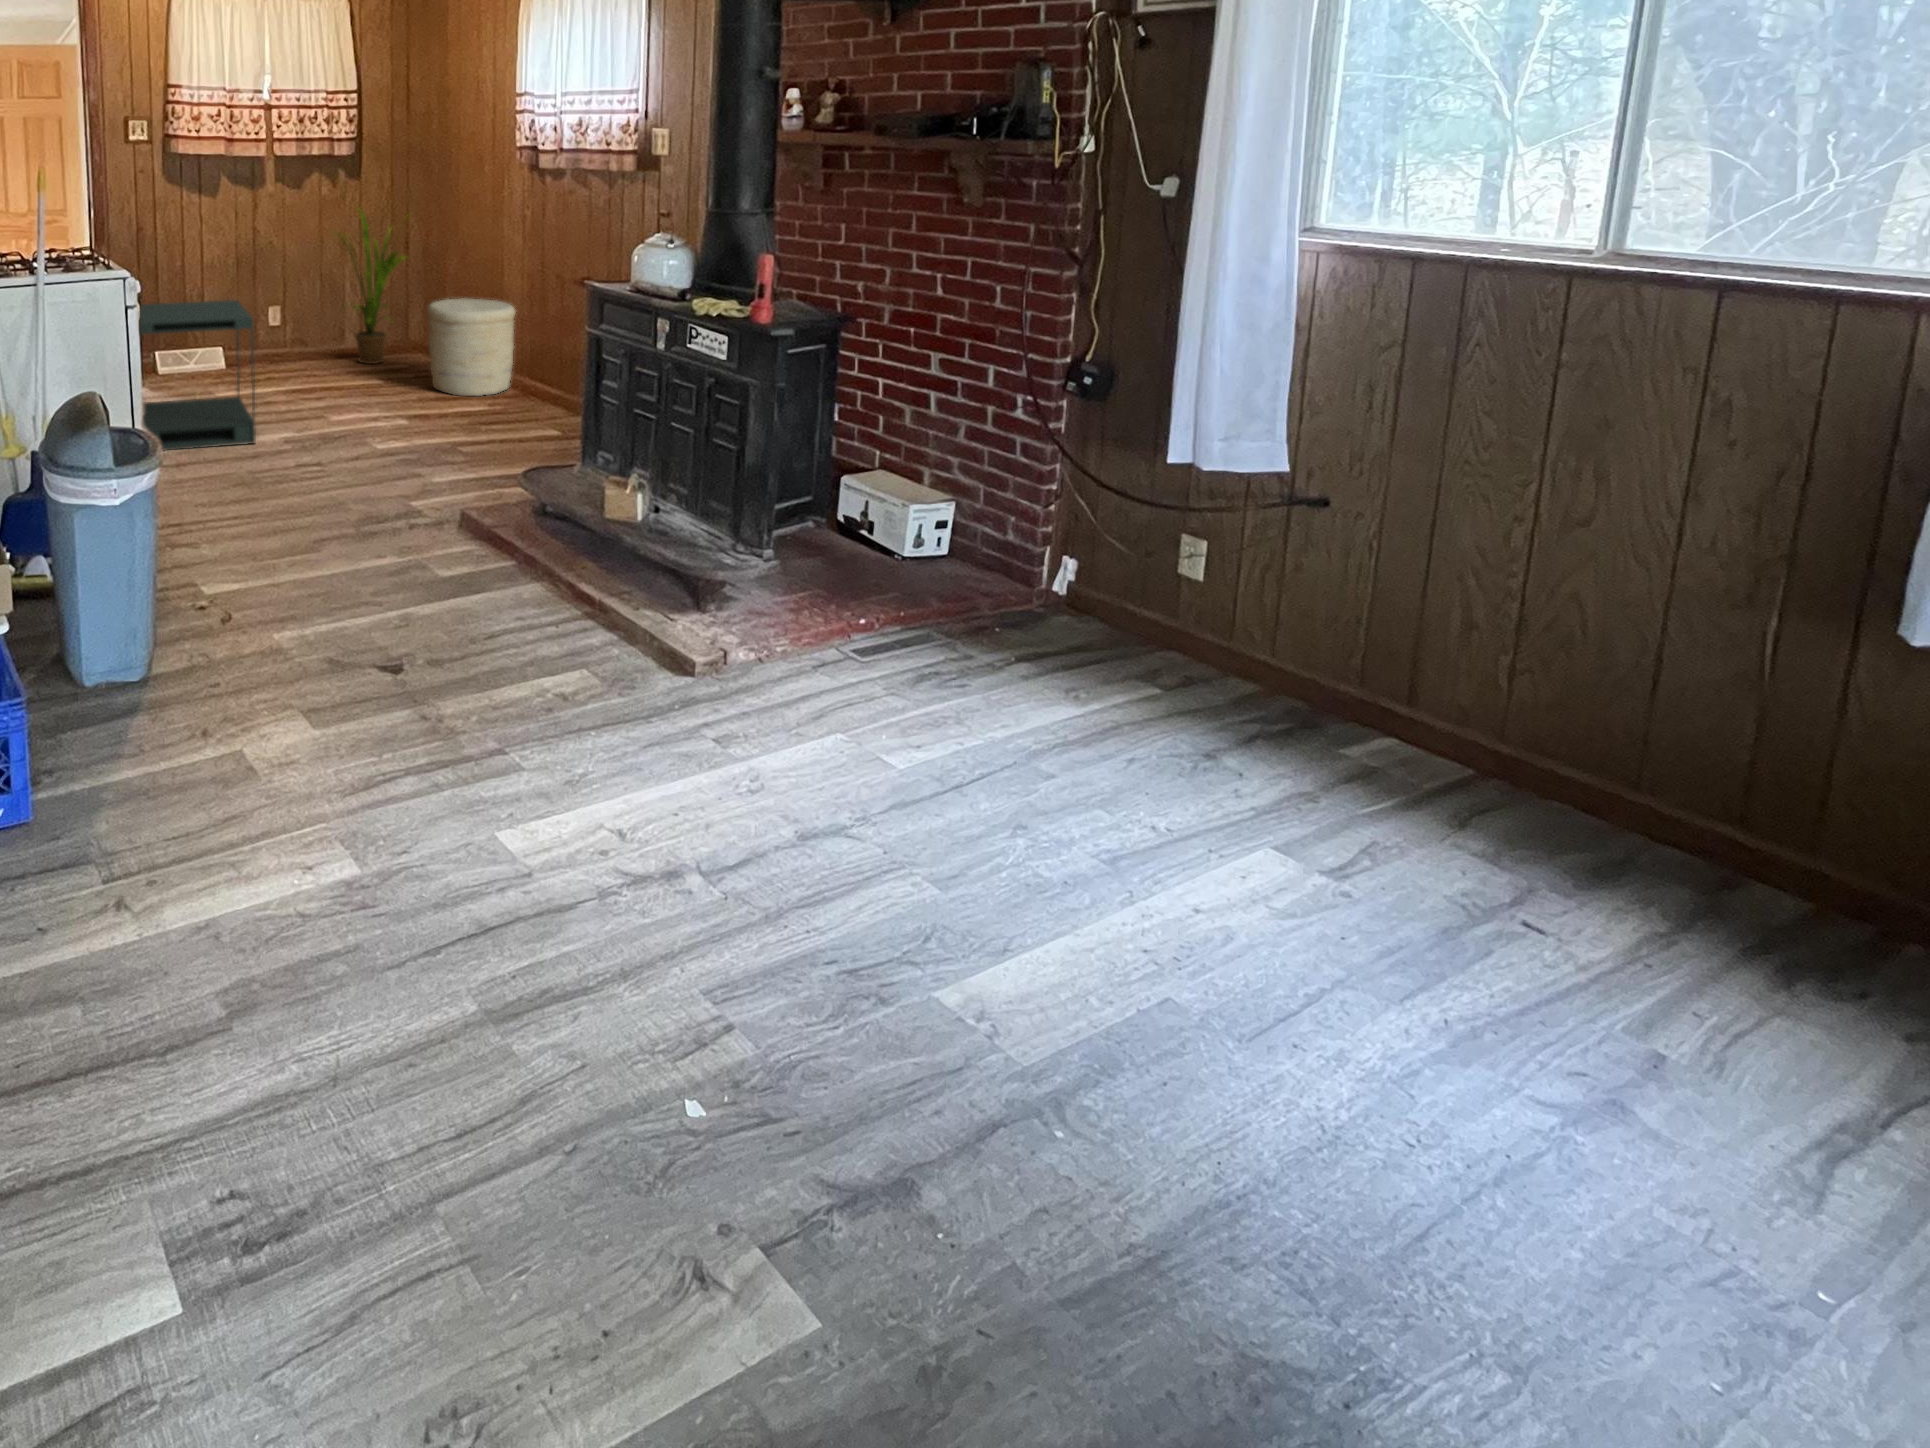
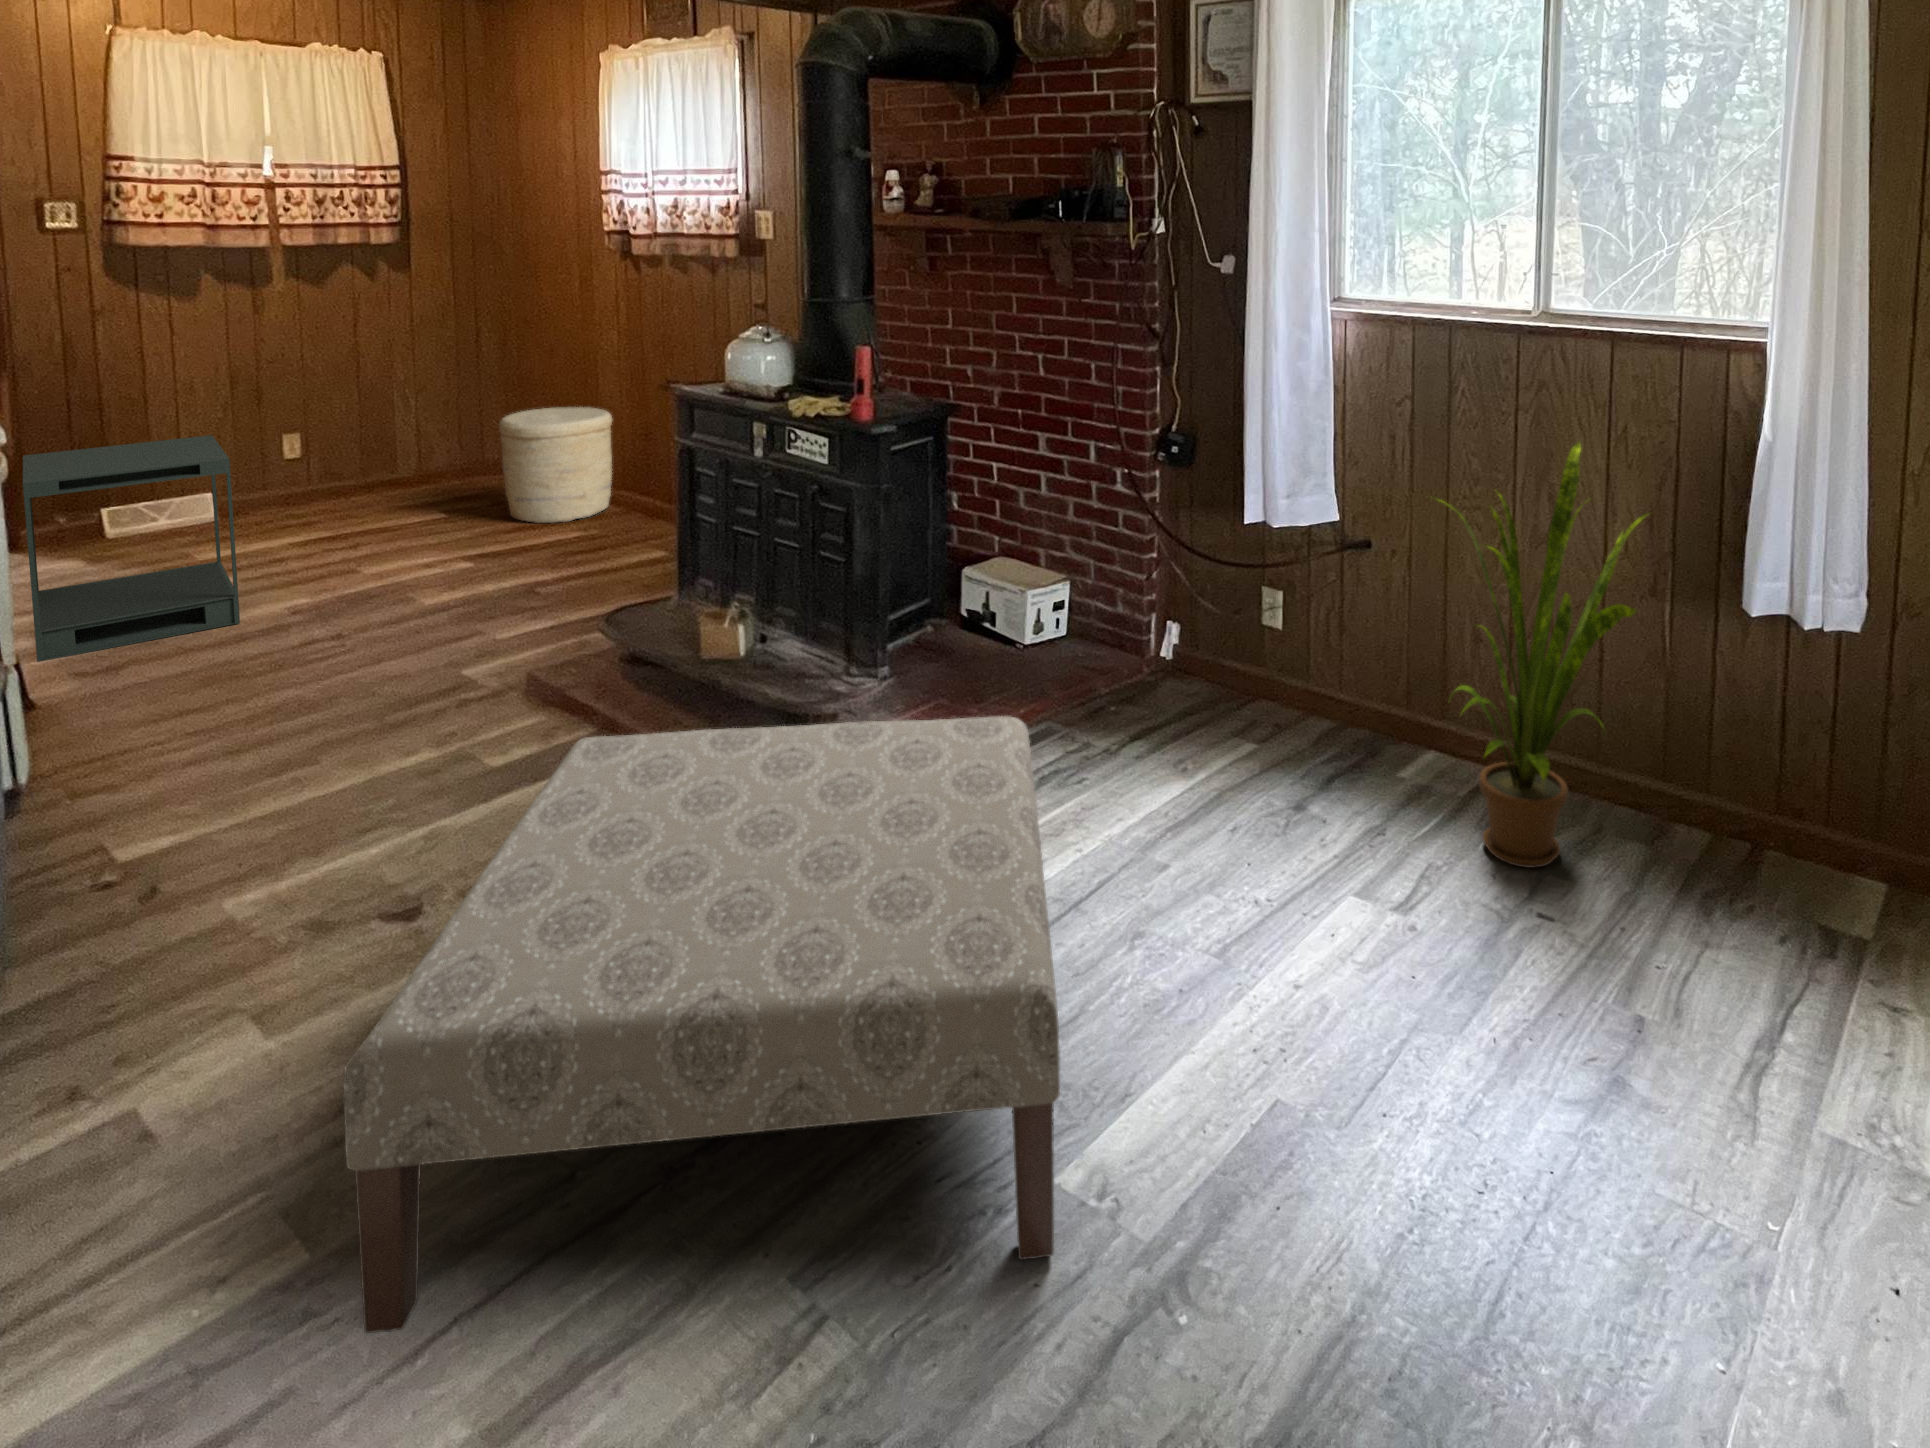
house plant: present [336,209,408,364] -> present [1443,442,1649,868]
ottoman: none [400,555,955,1048] -> present [343,716,1060,1333]

